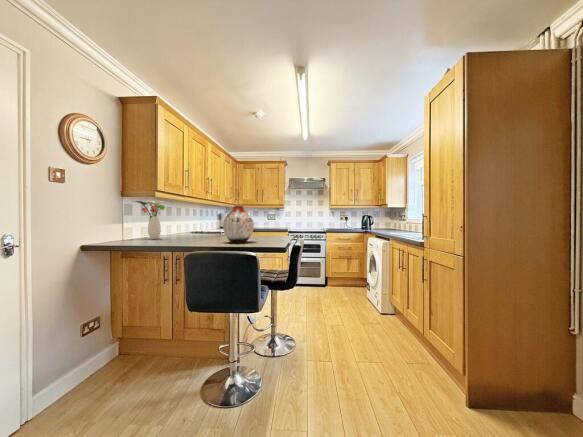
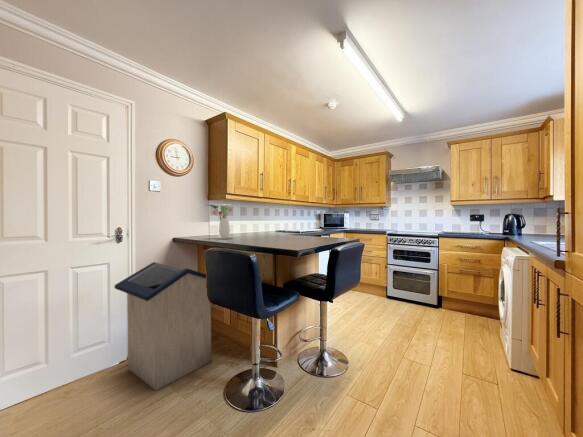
vase: present [223,206,254,243] -> none [257,206,289,245]
trash can: none [33,271,176,414] -> present [115,262,211,390]

